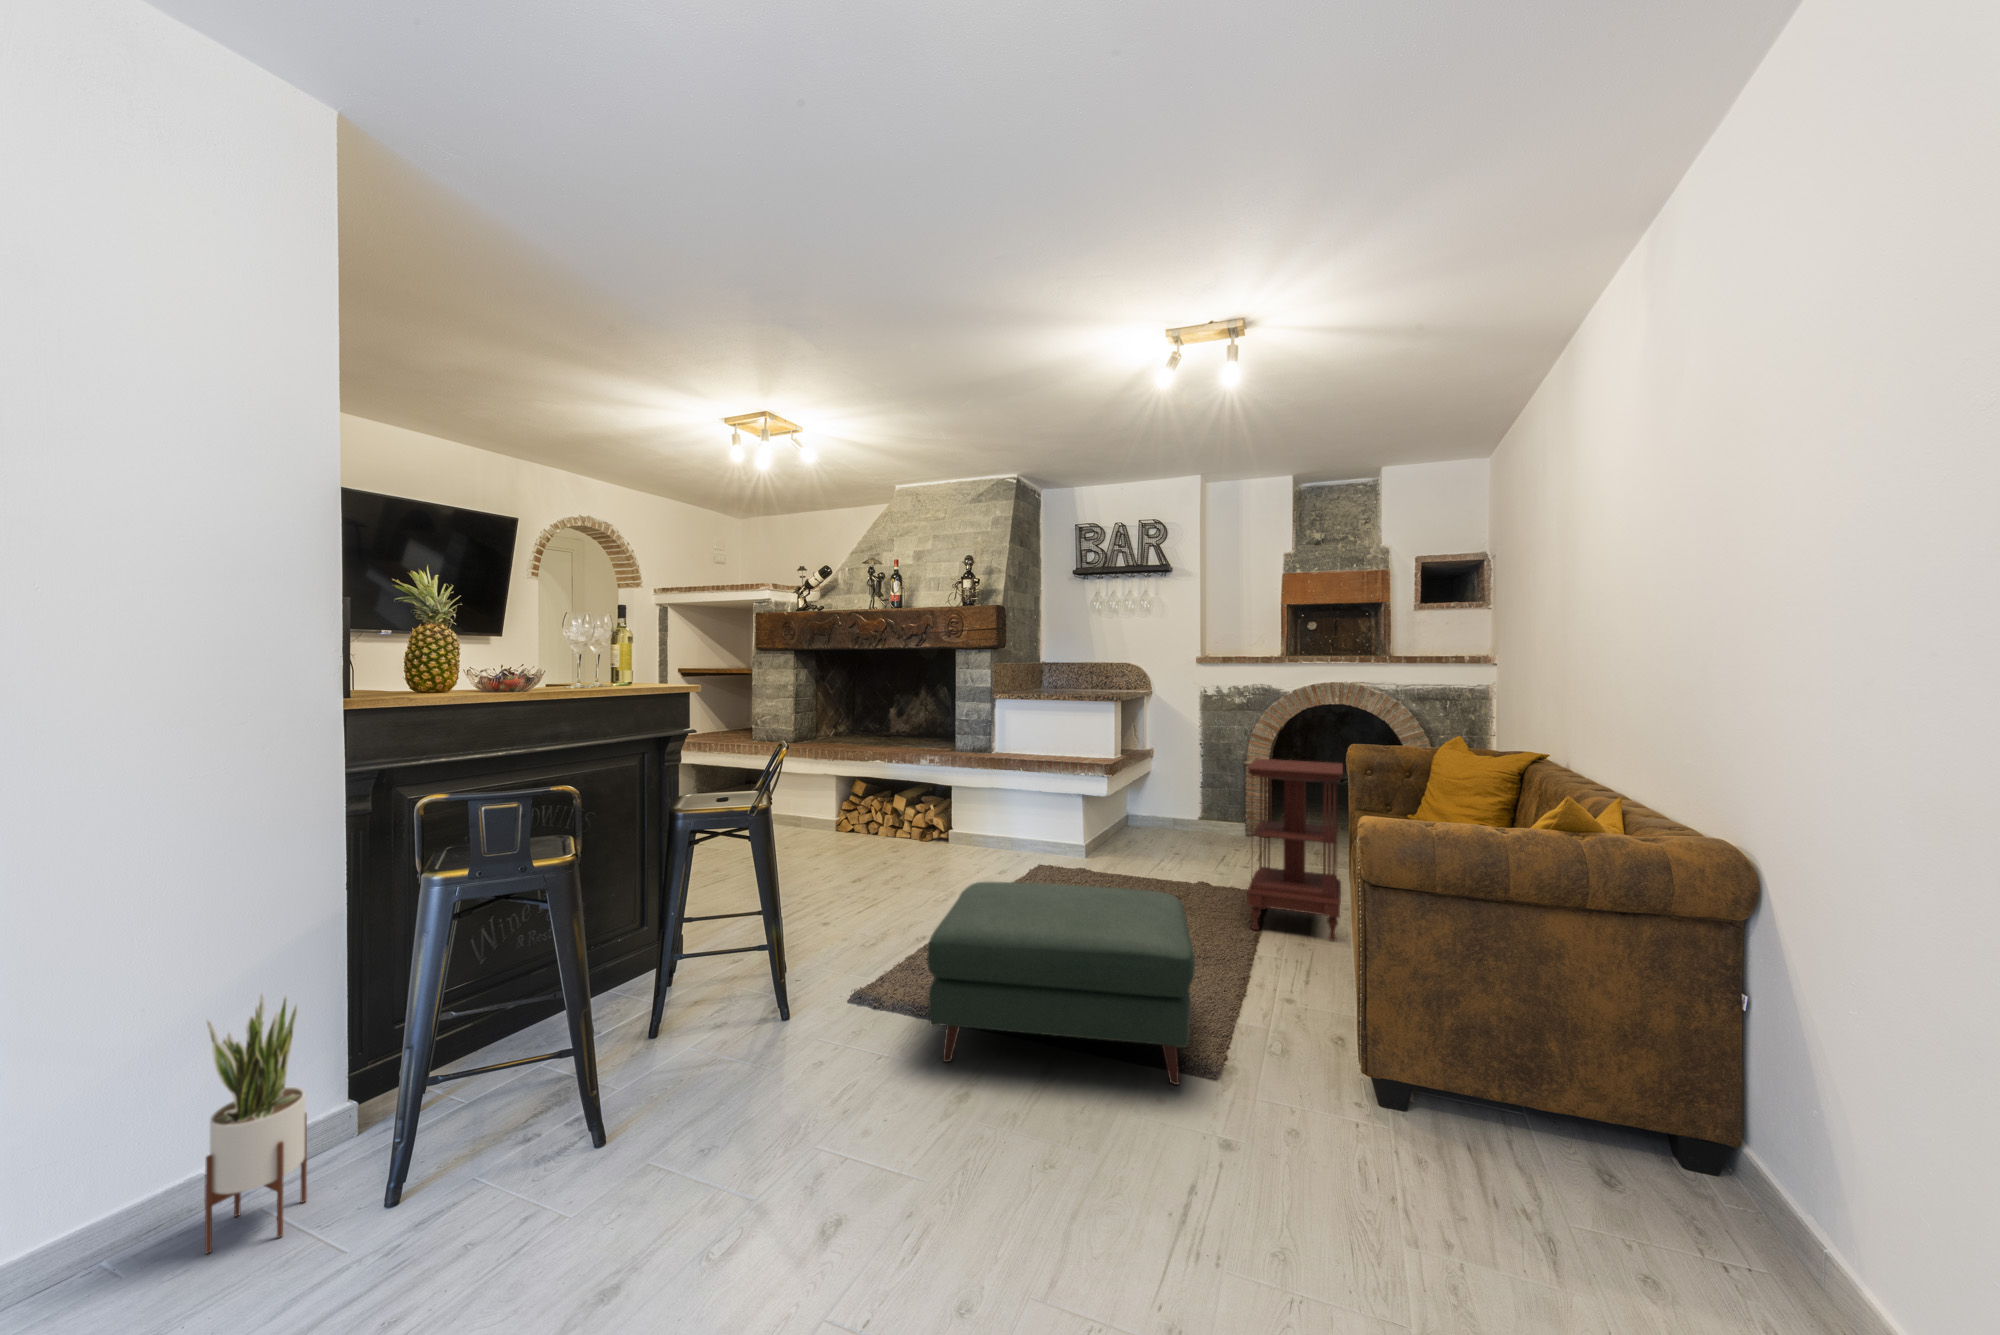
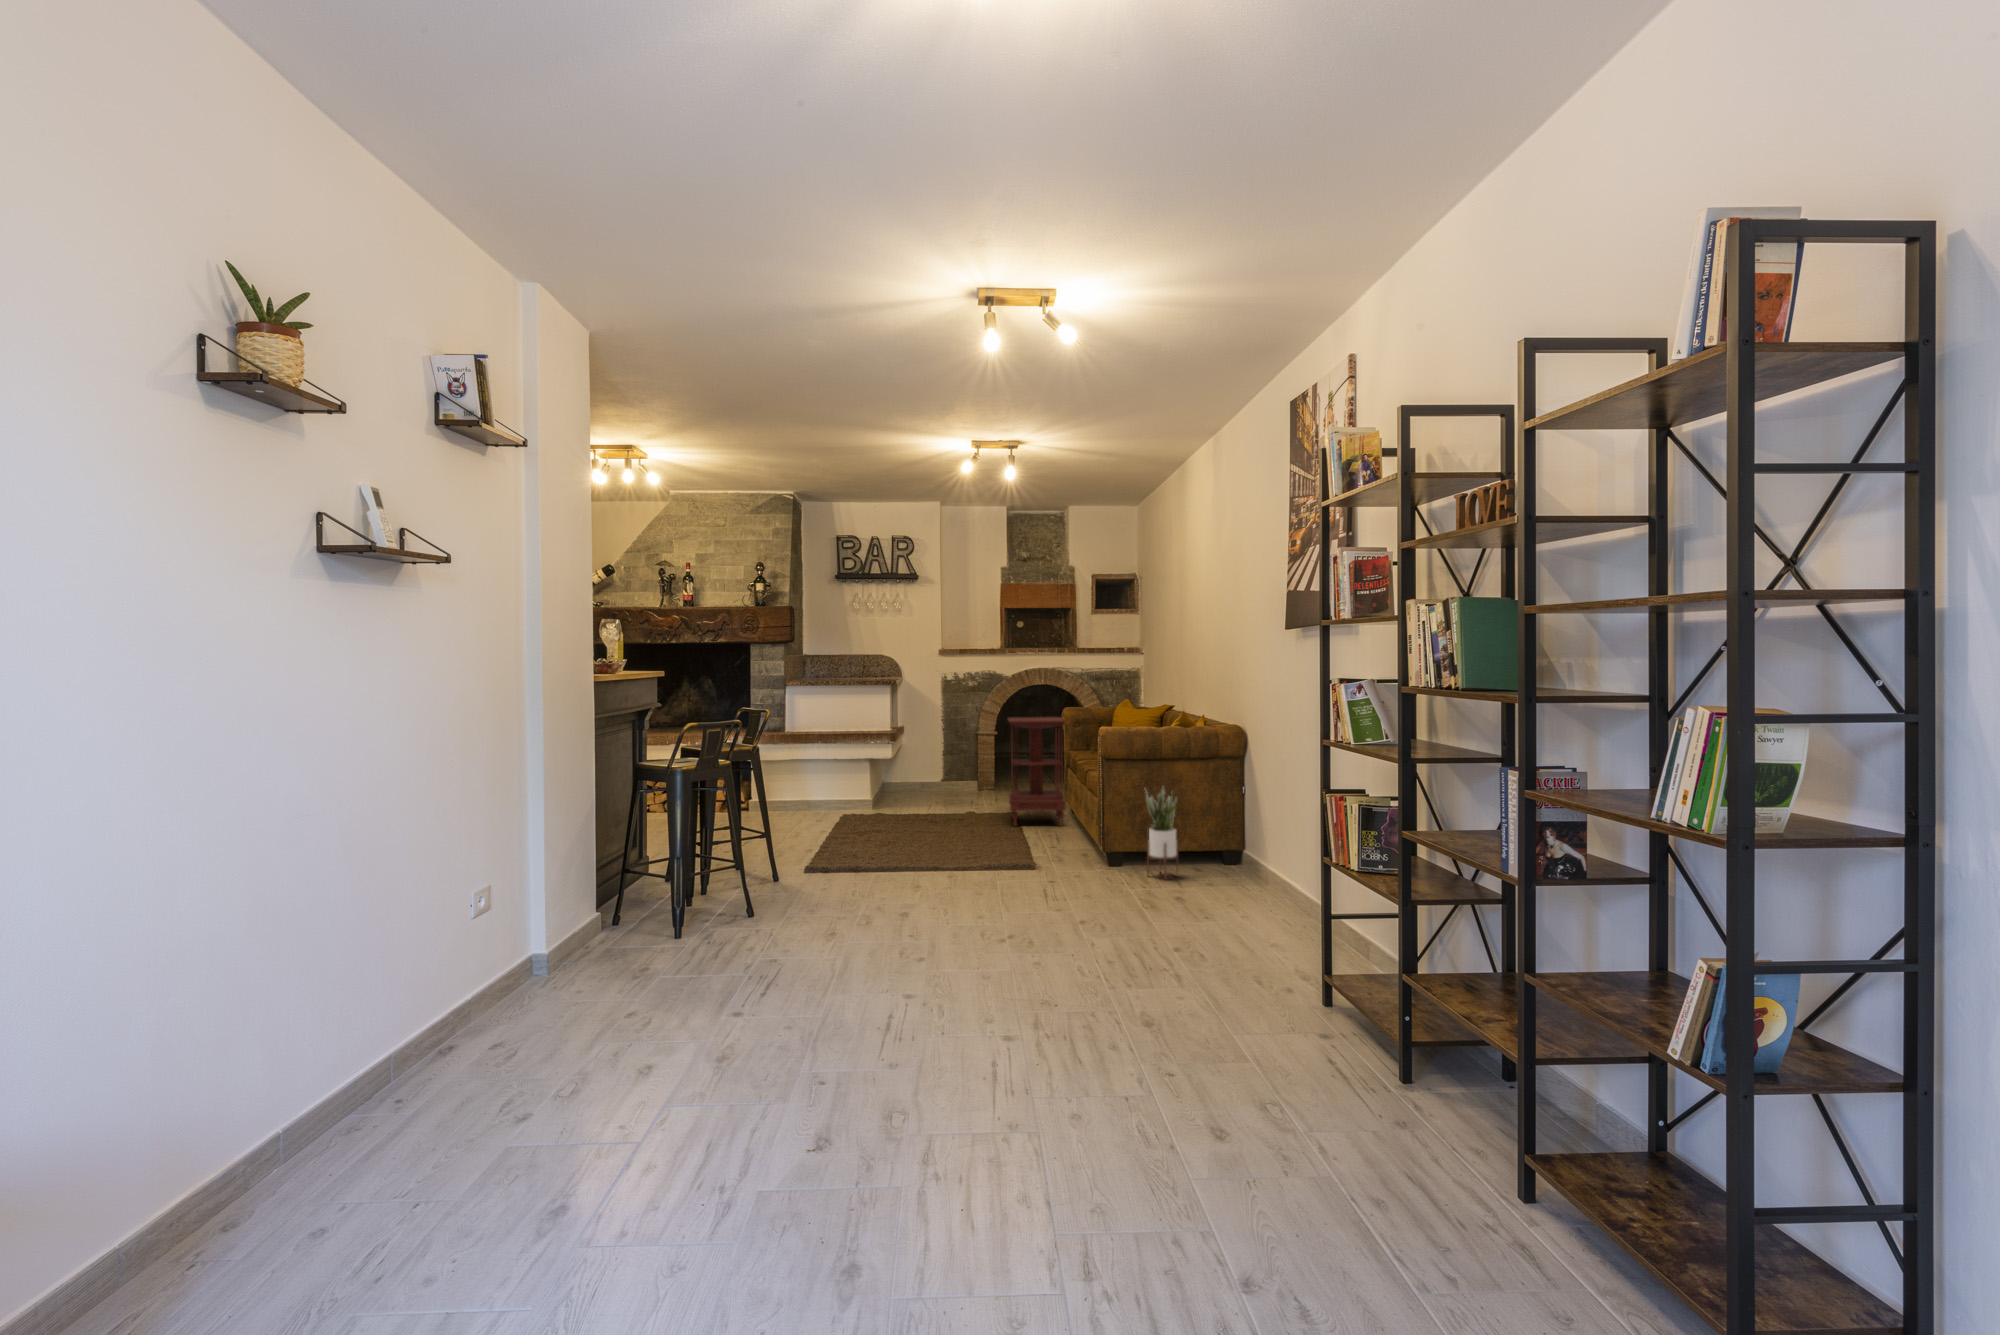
ottoman: present [927,882,1195,1085] -> none [865,787,1019,882]
potted plant: present [205,994,307,1254] -> present [1144,788,1178,878]

